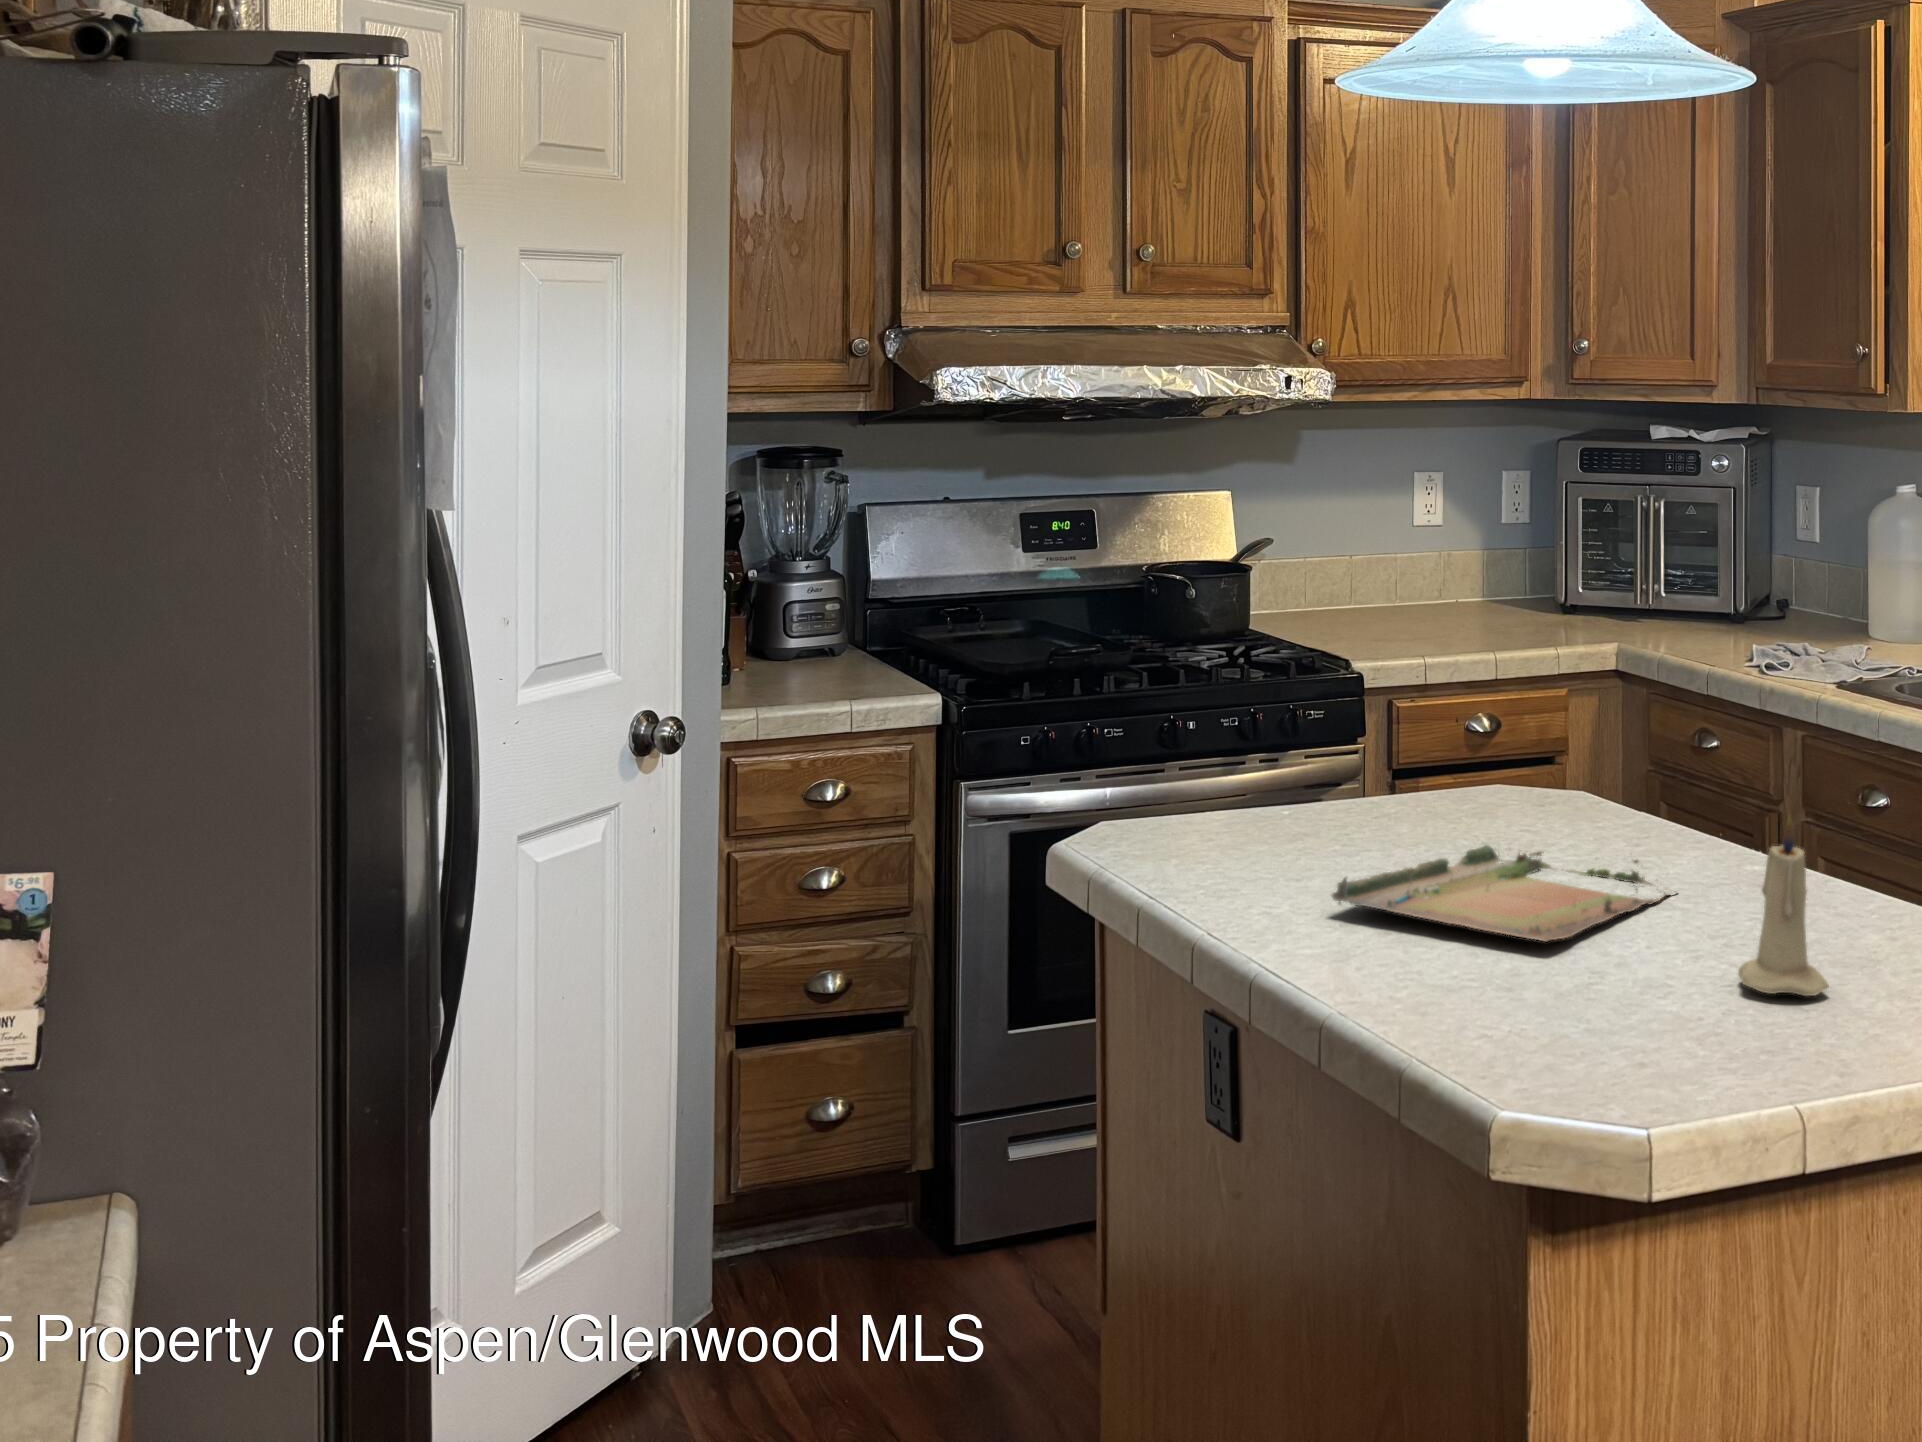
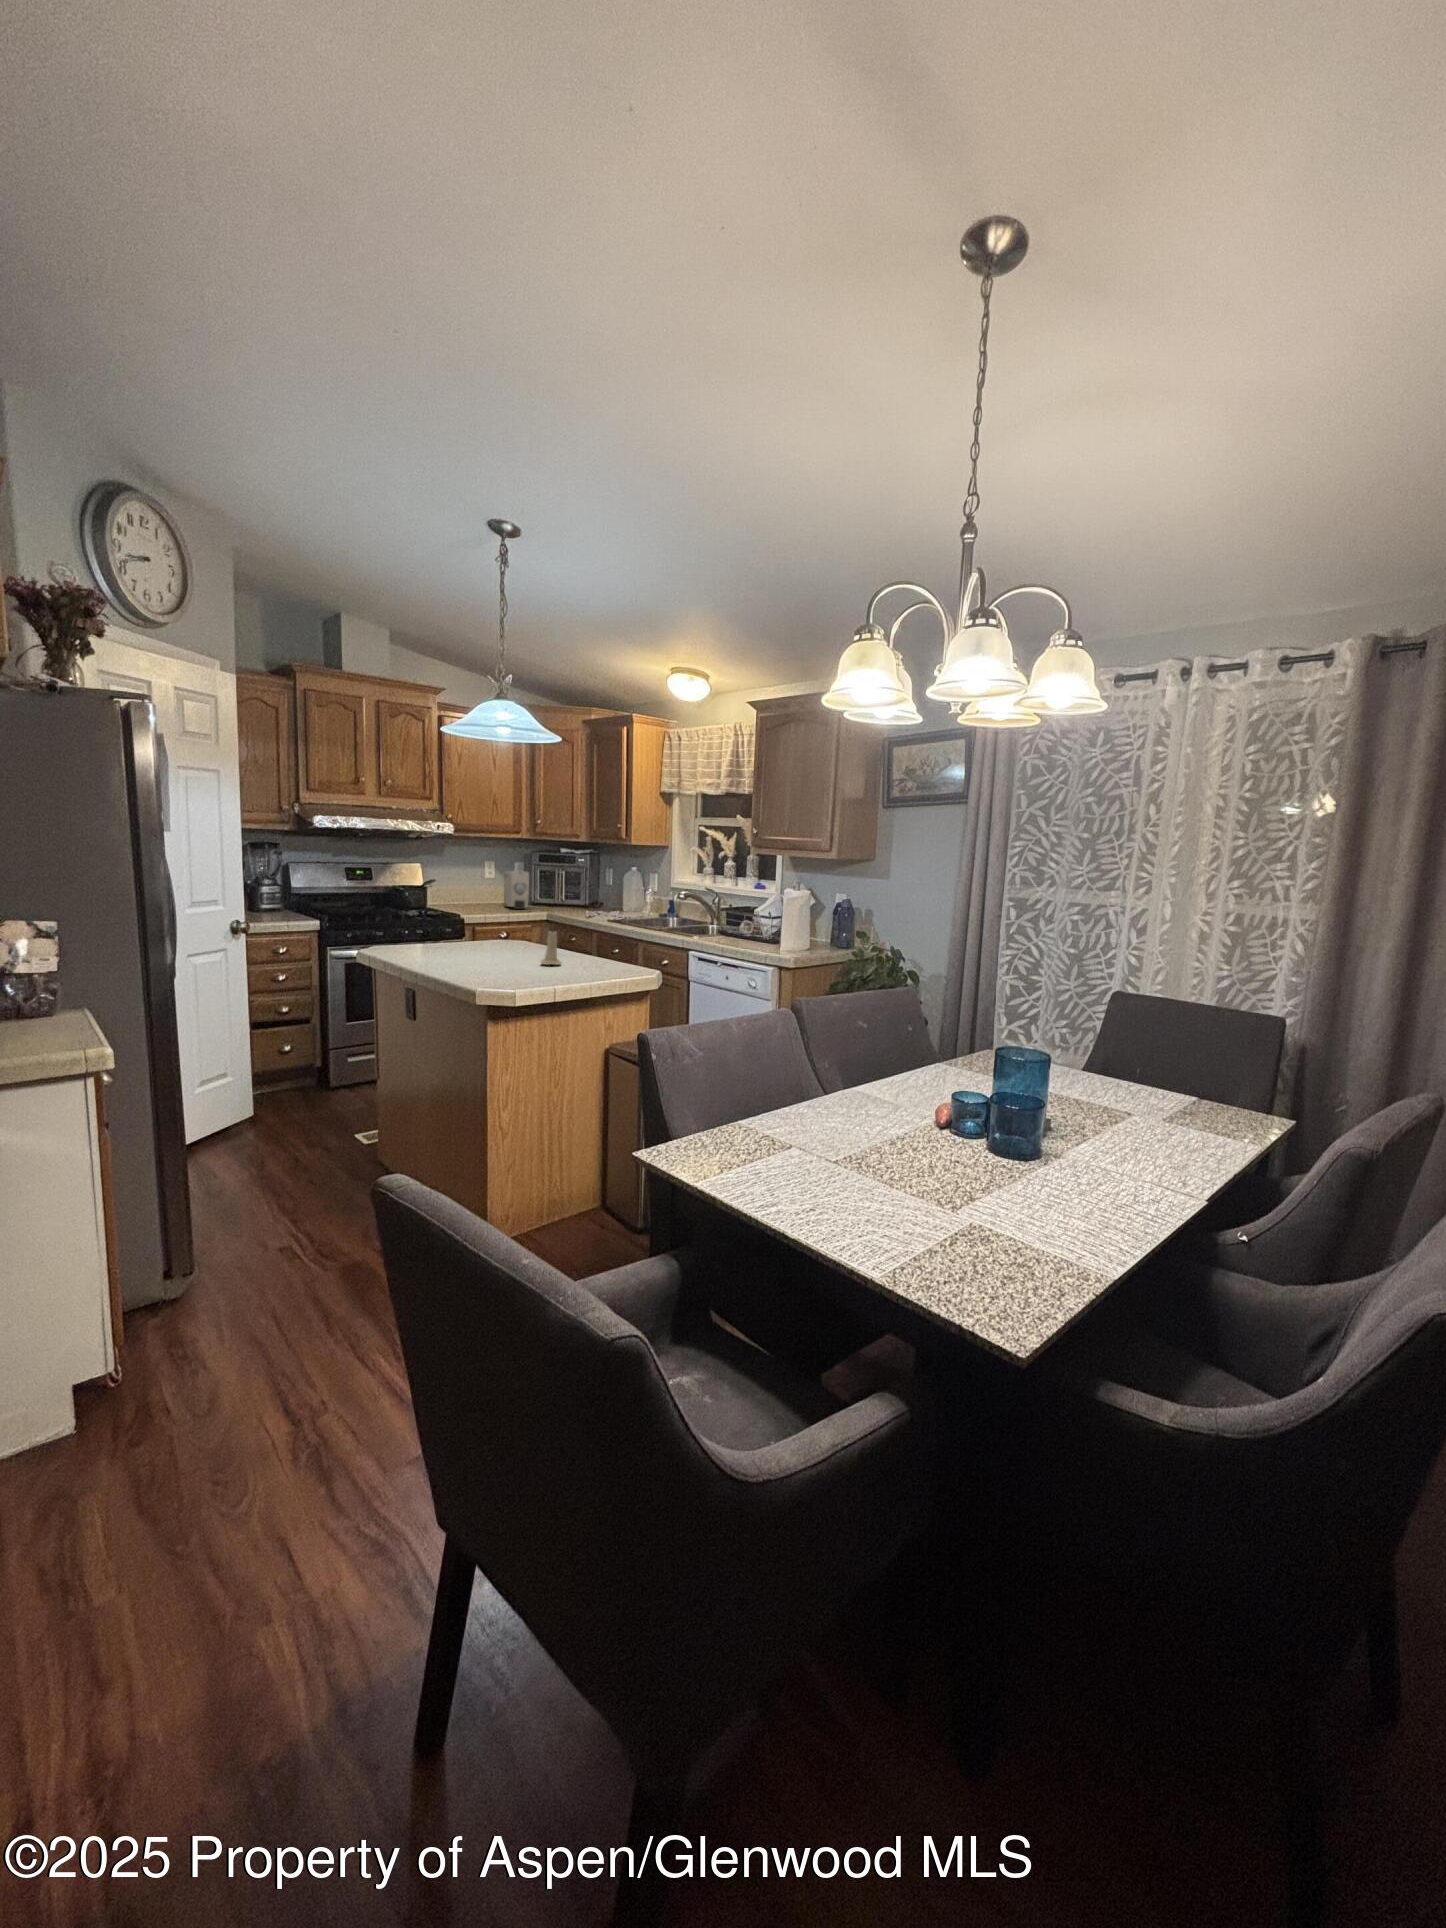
soap dispenser: none [1476,506,1557,632] -> present [504,871,529,909]
tray: present [1331,845,1668,942] -> none [438,943,535,958]

